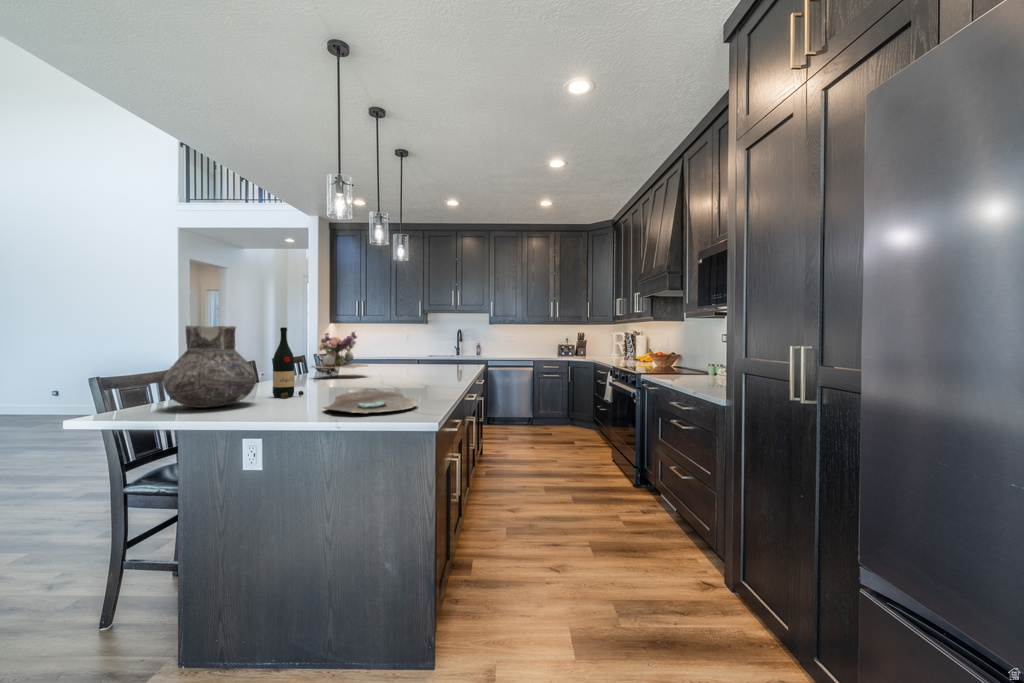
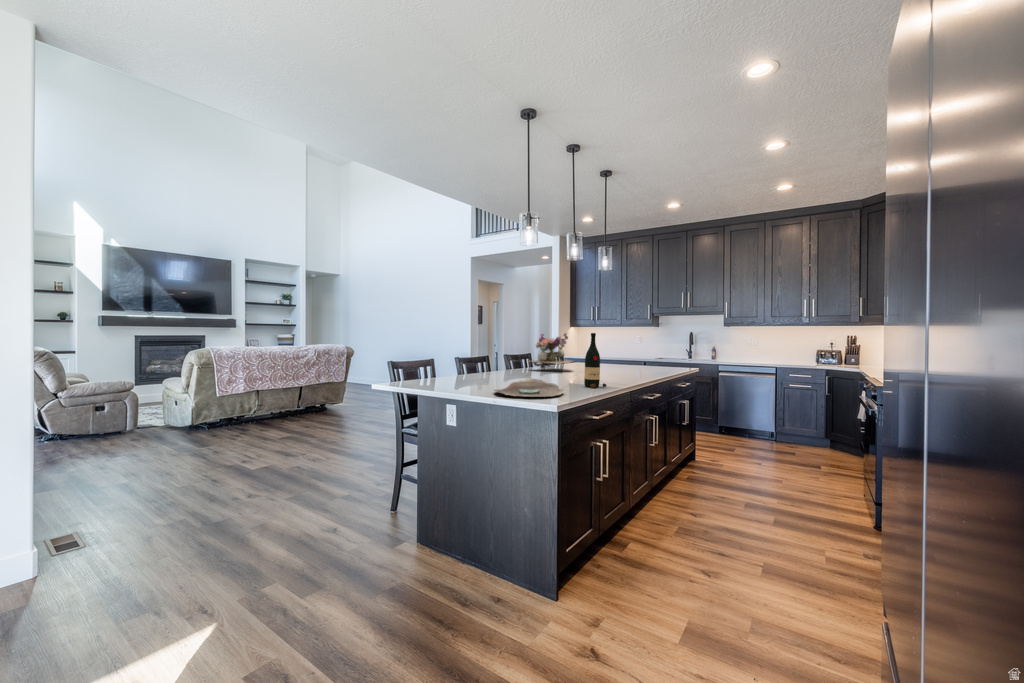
vase: present [163,326,256,408] -> none [413,329,466,383]
wine bottle: present [273,327,304,398] -> present [584,333,607,388]

